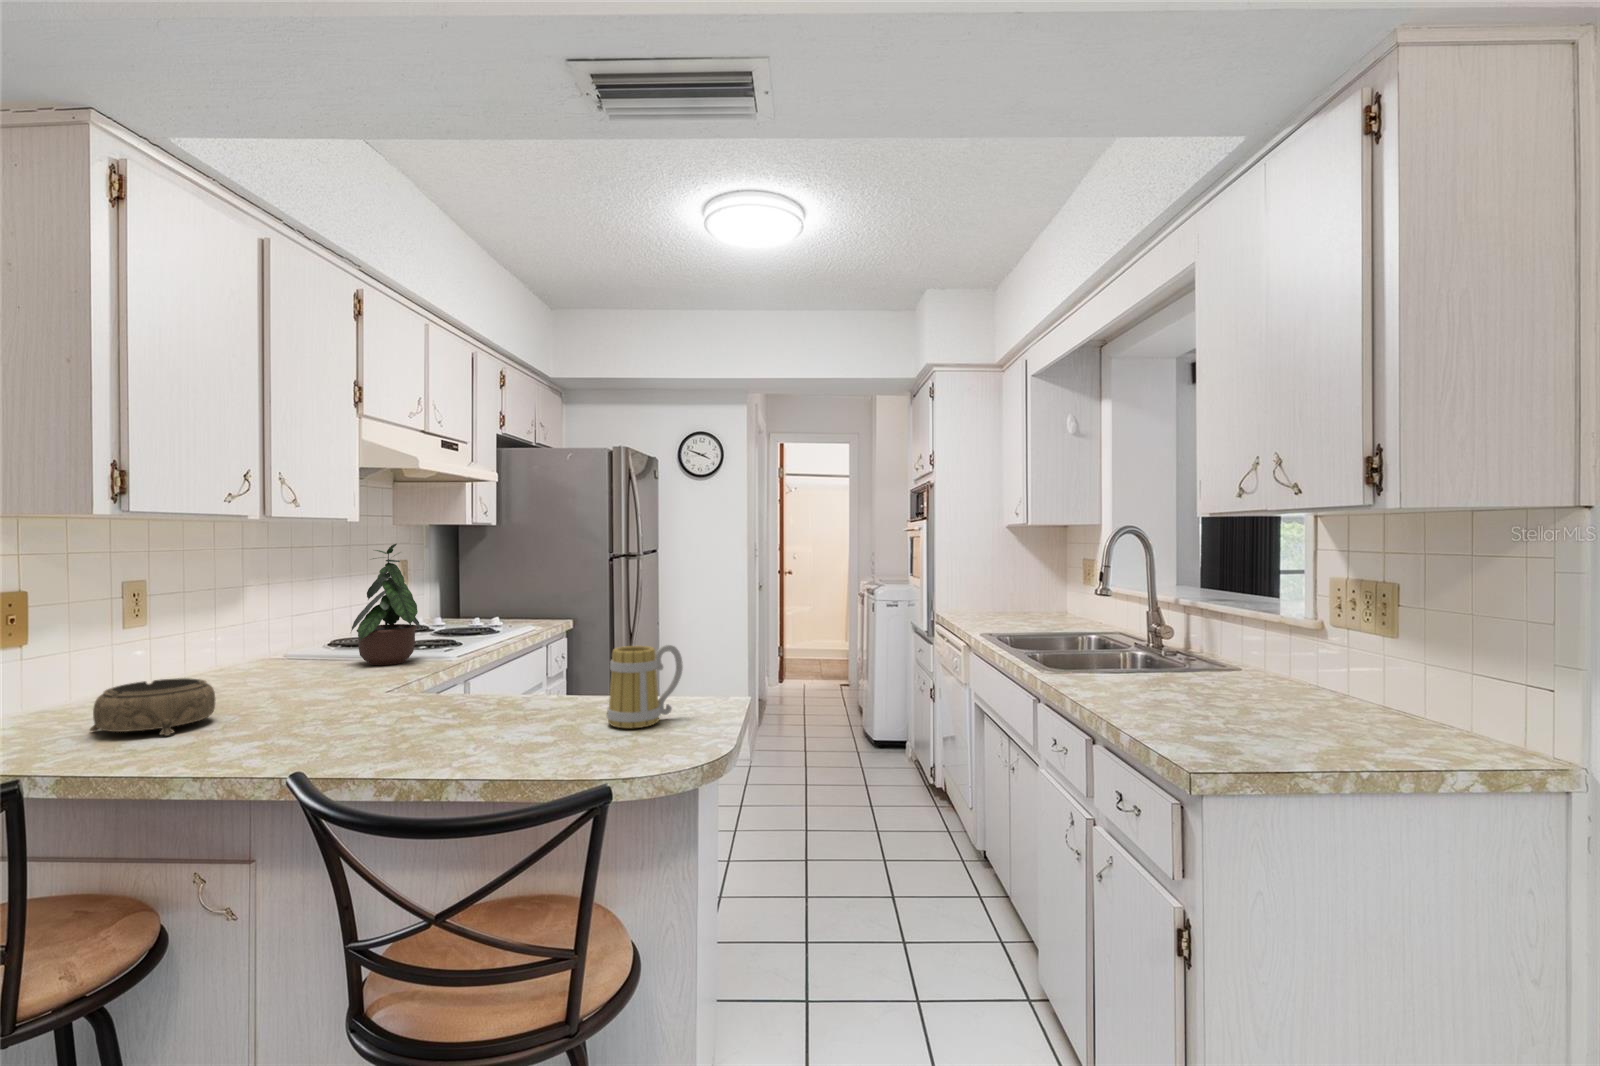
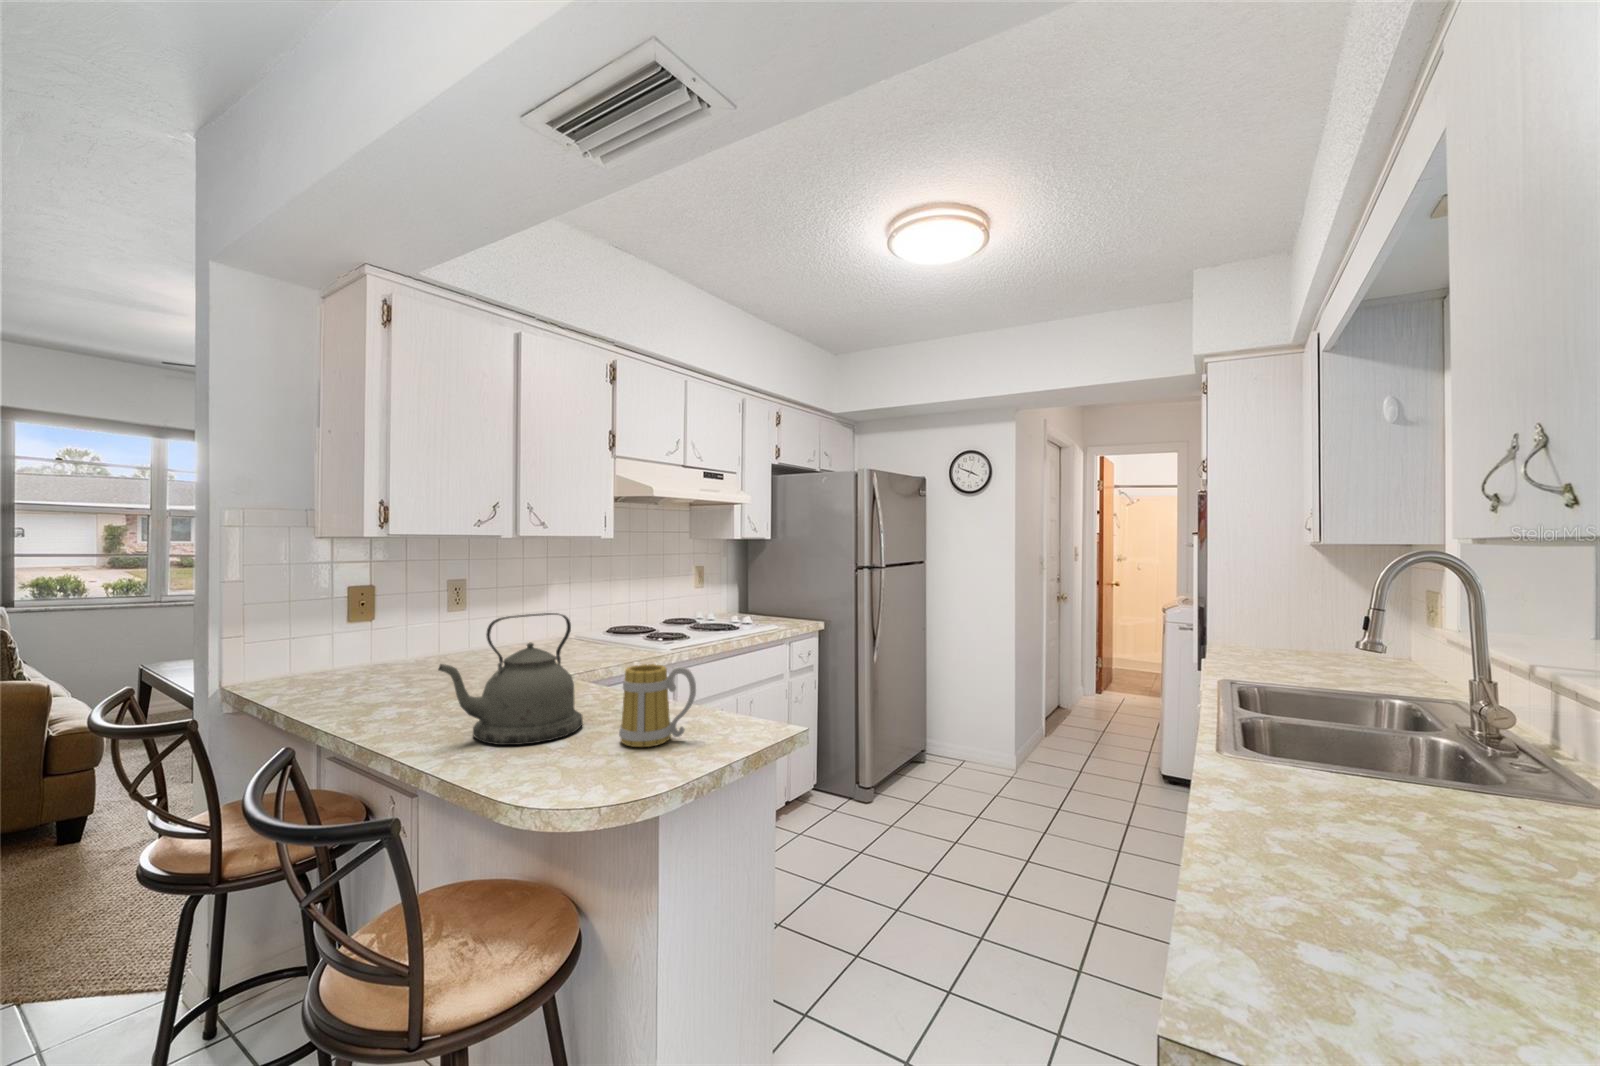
potted plant: present [351,544,420,665] -> none [588,556,646,652]
kettle: none [414,601,545,750] -> present [438,613,583,745]
decorative bowl: present [90,678,215,736] -> none [361,652,443,694]

